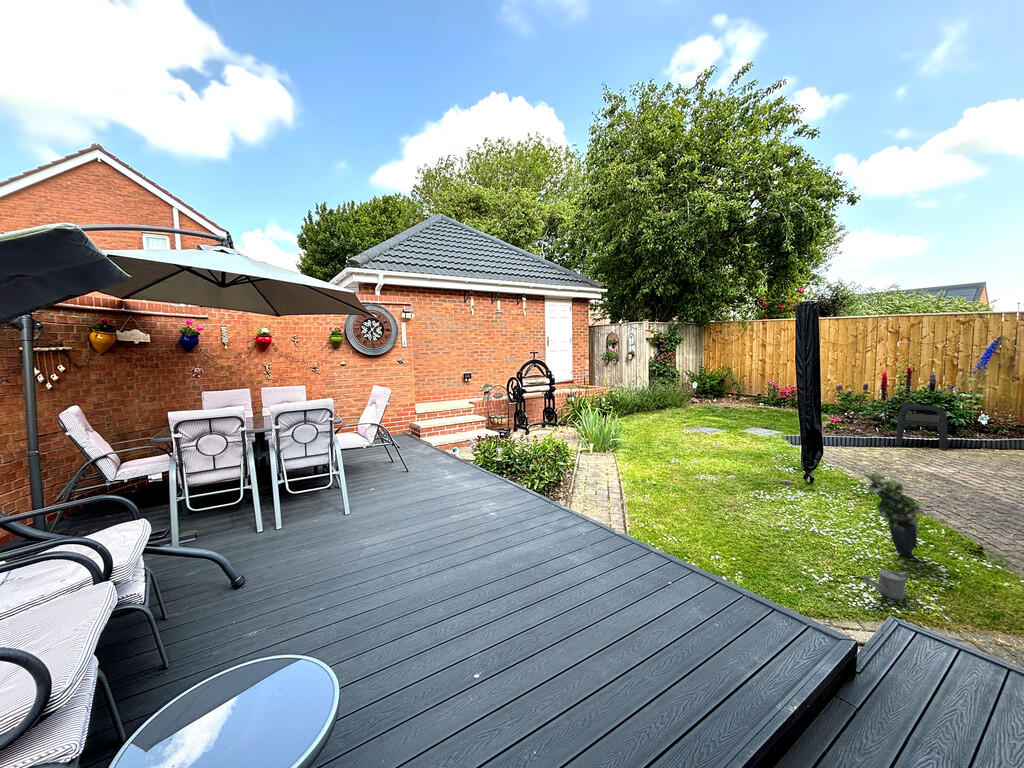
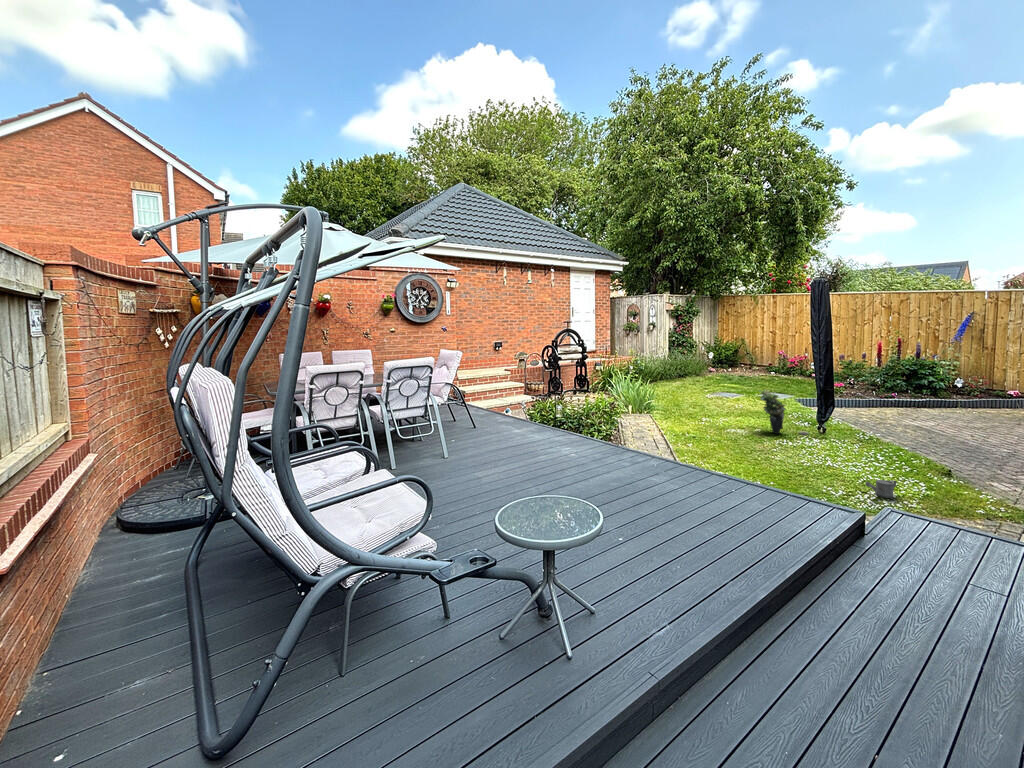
bench: present [895,400,947,450] -> none [893,368,937,411]
potted plant: present [863,472,924,557] -> present [759,390,786,434]

